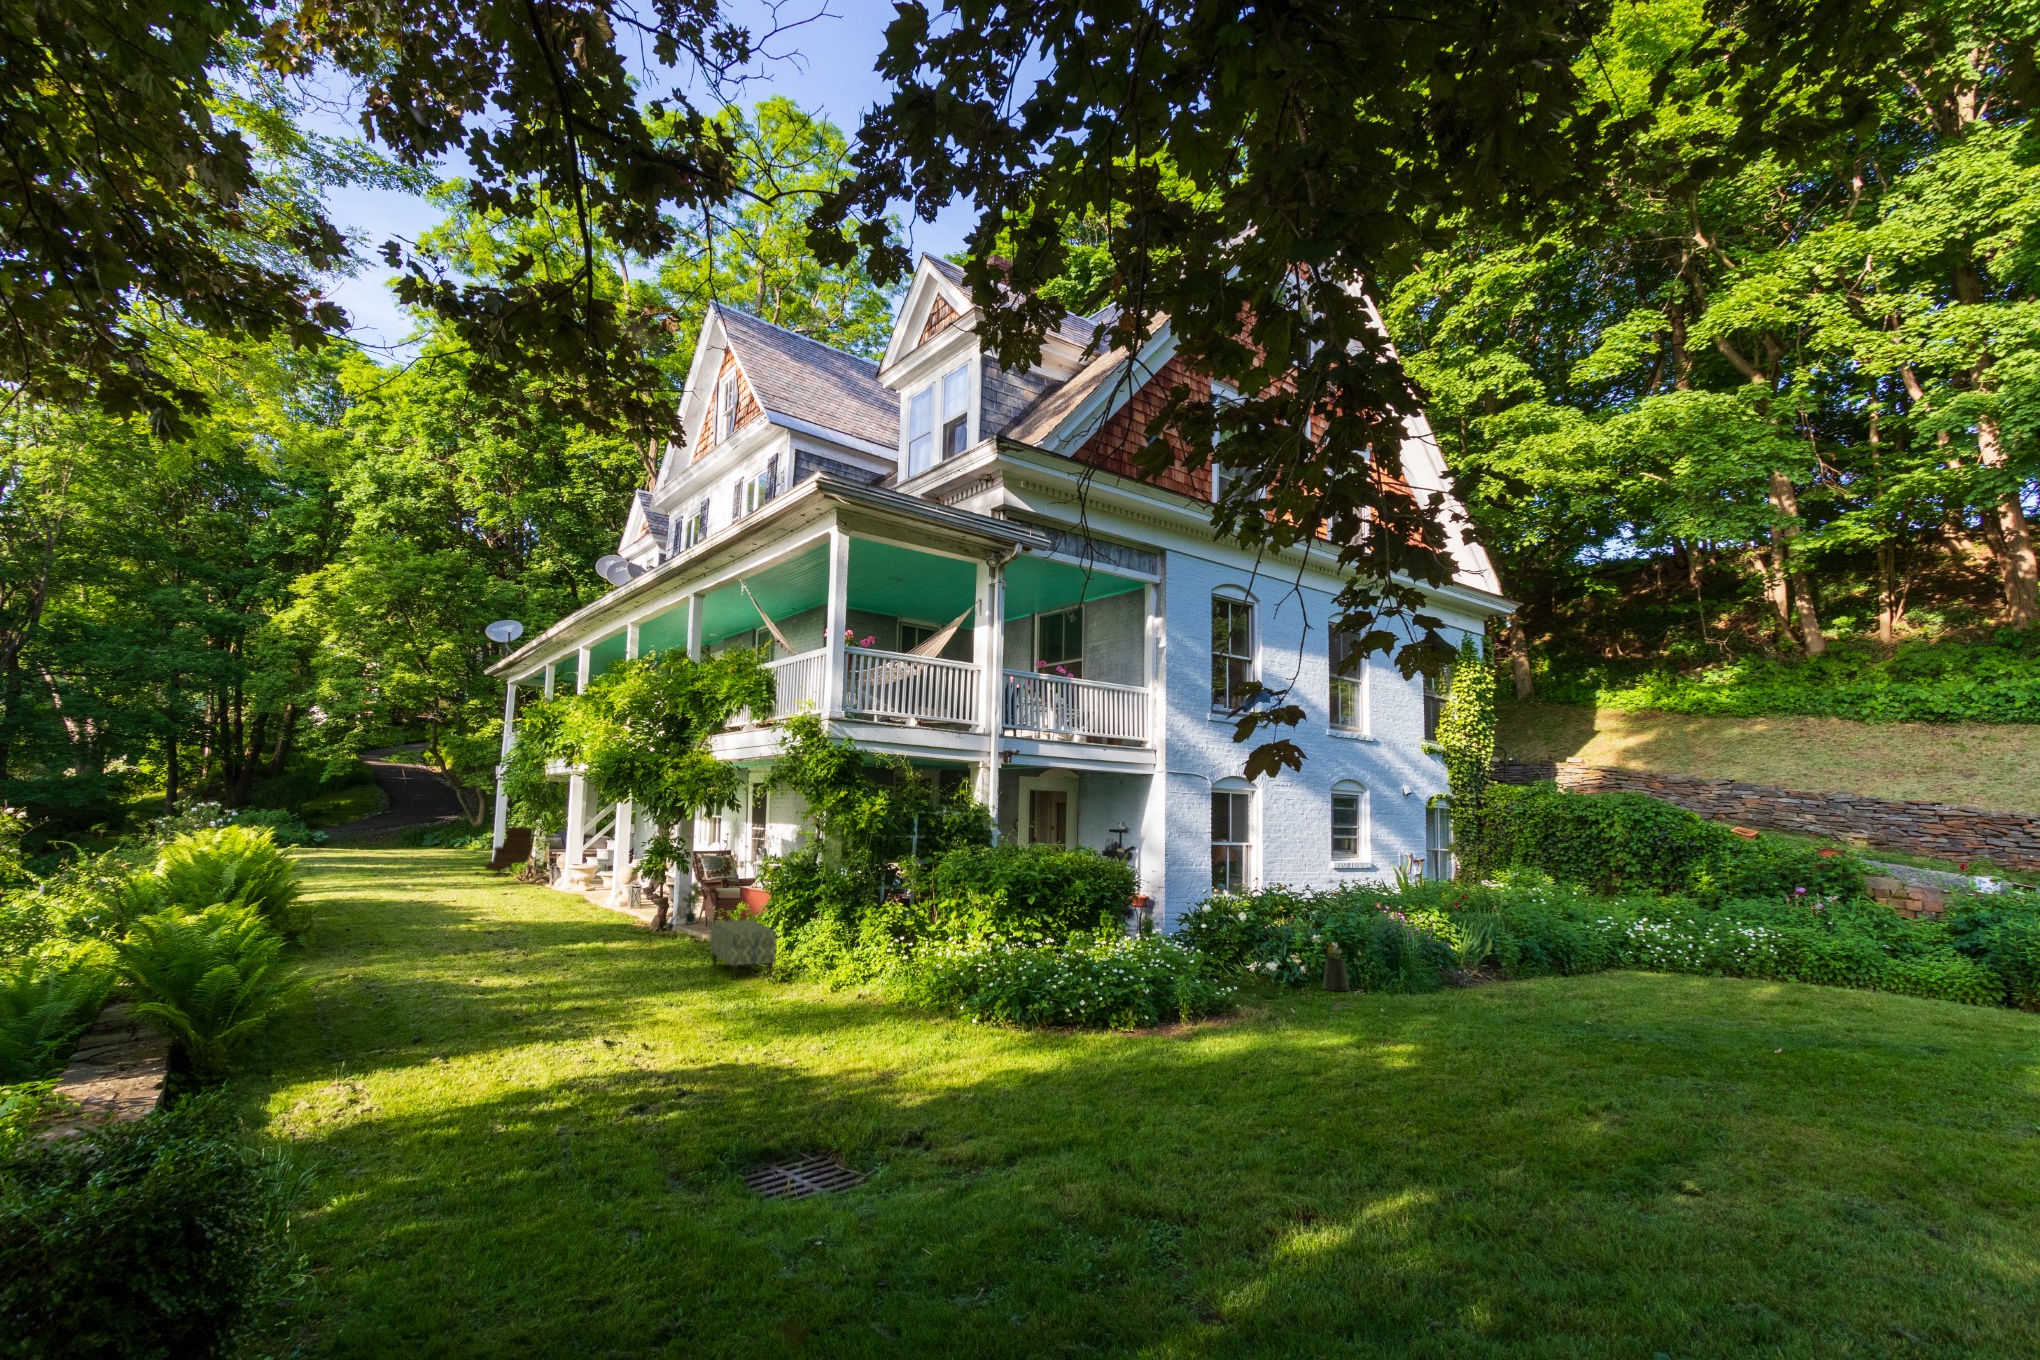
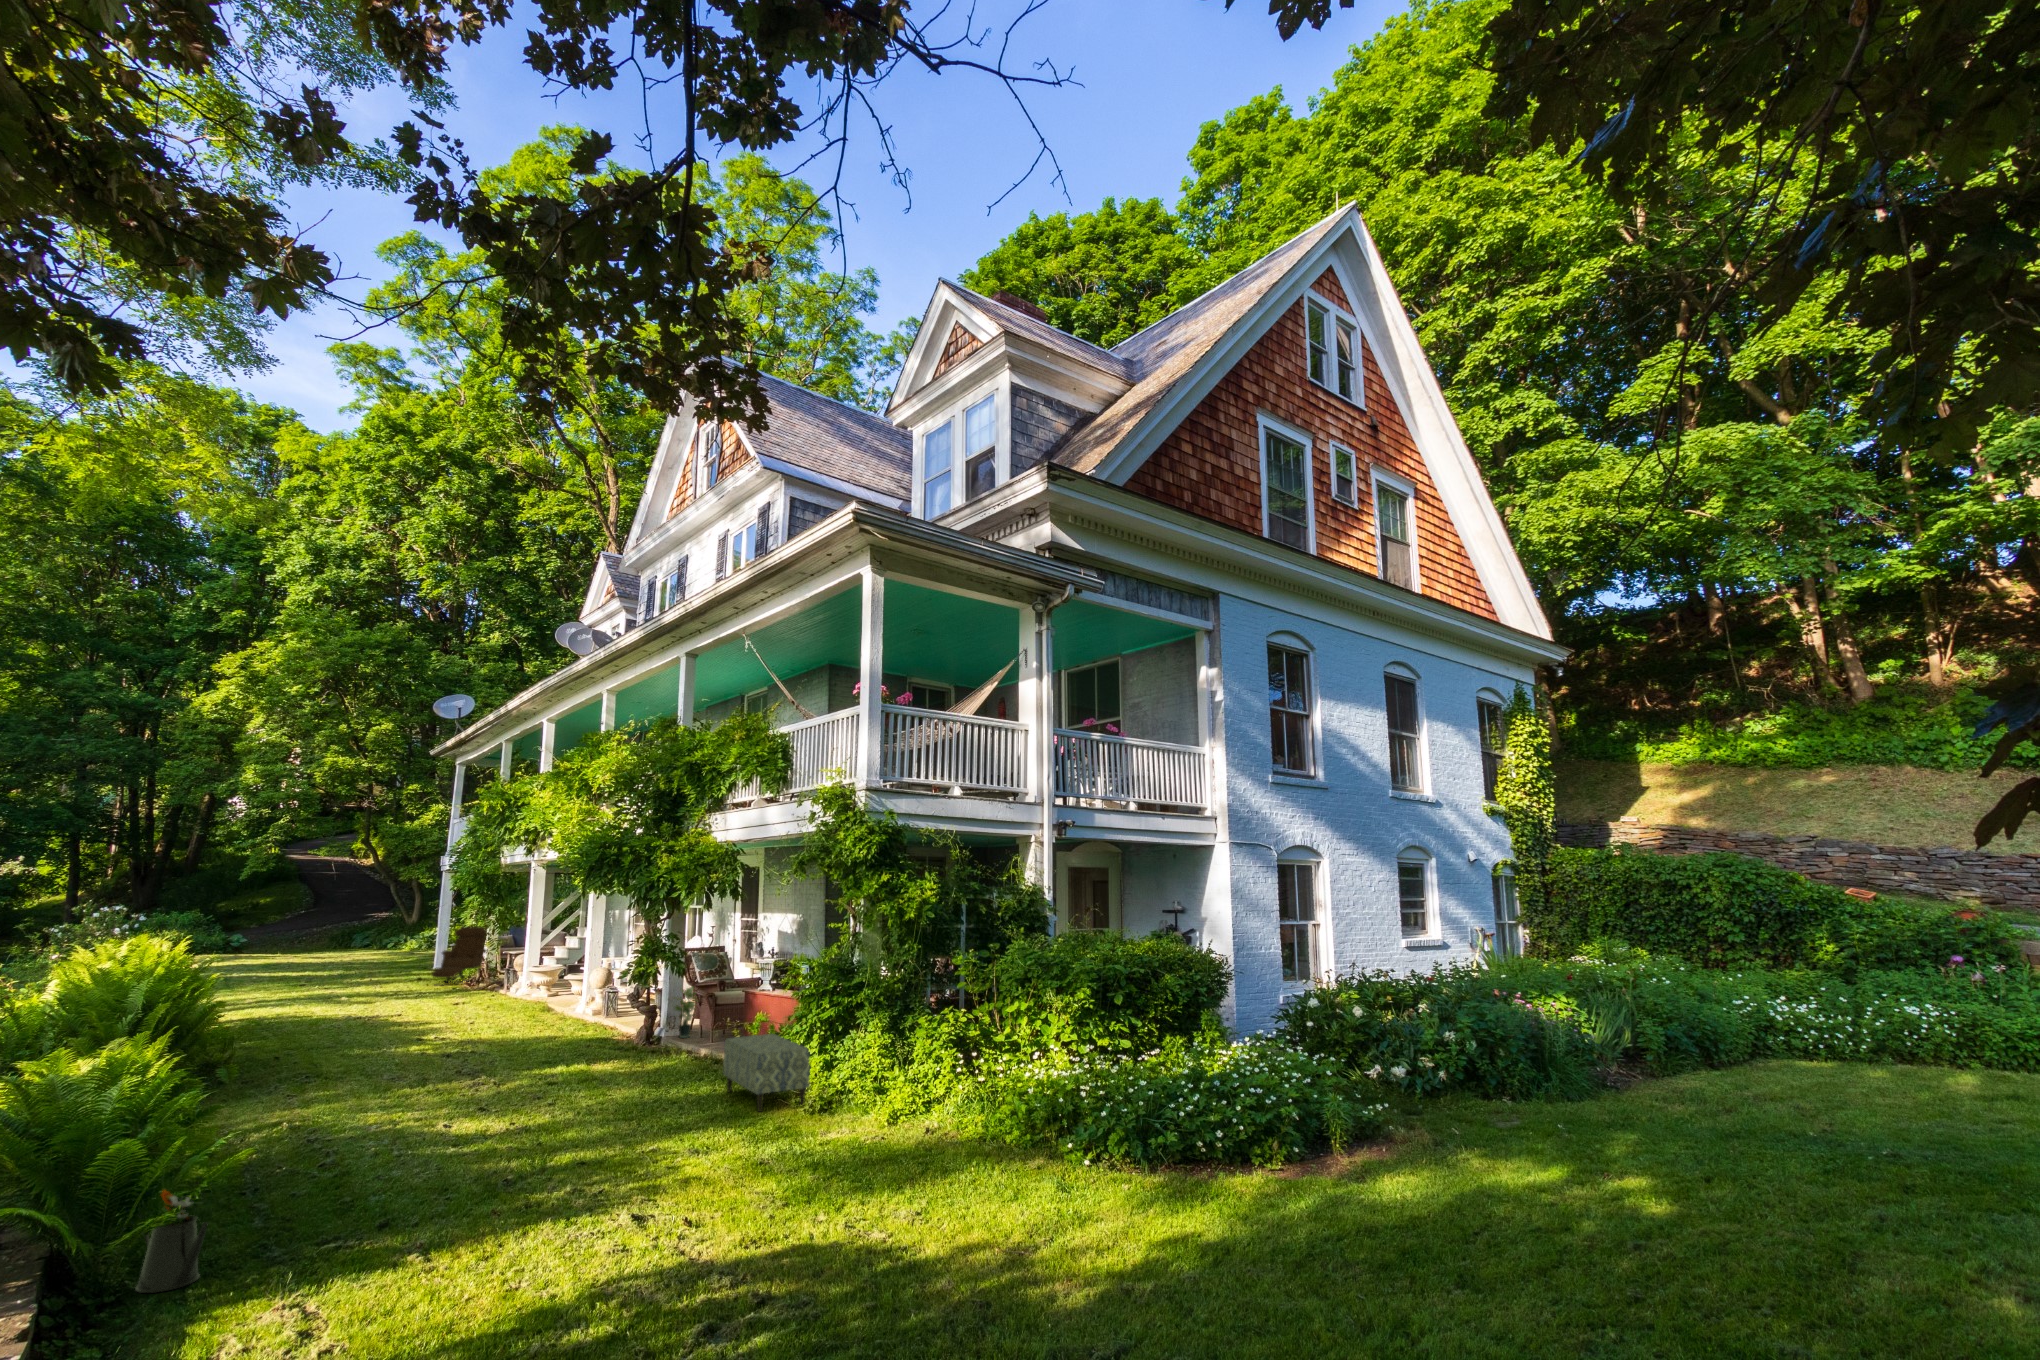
watering can: present [1323,943,1348,991] -> present [136,1190,208,1293]

